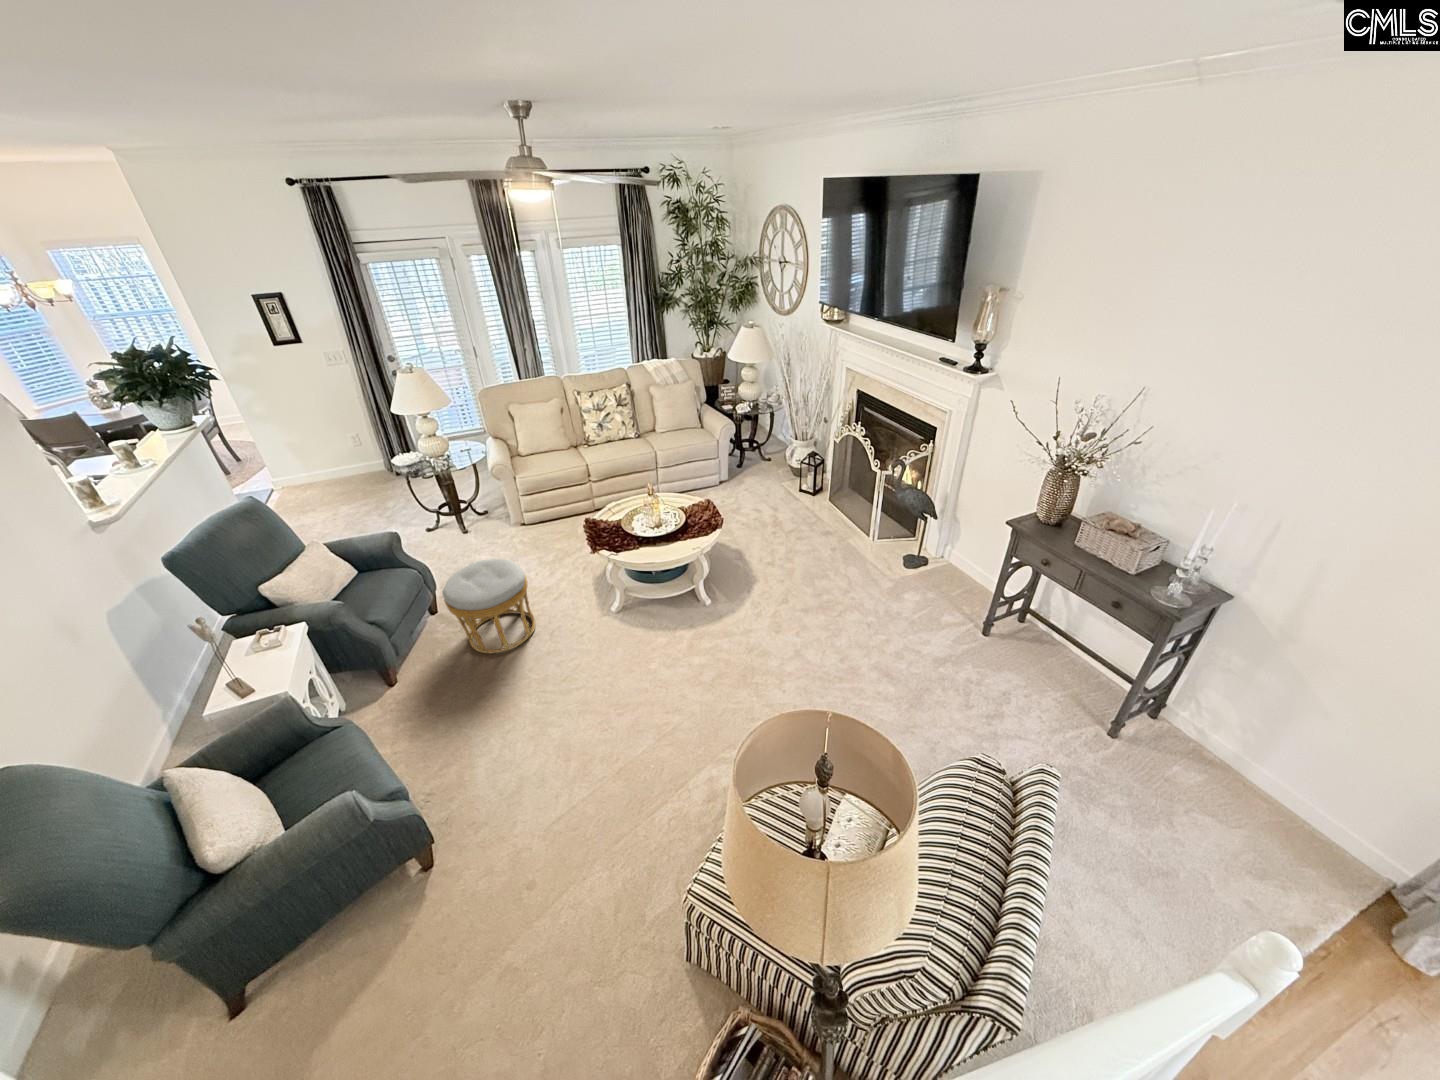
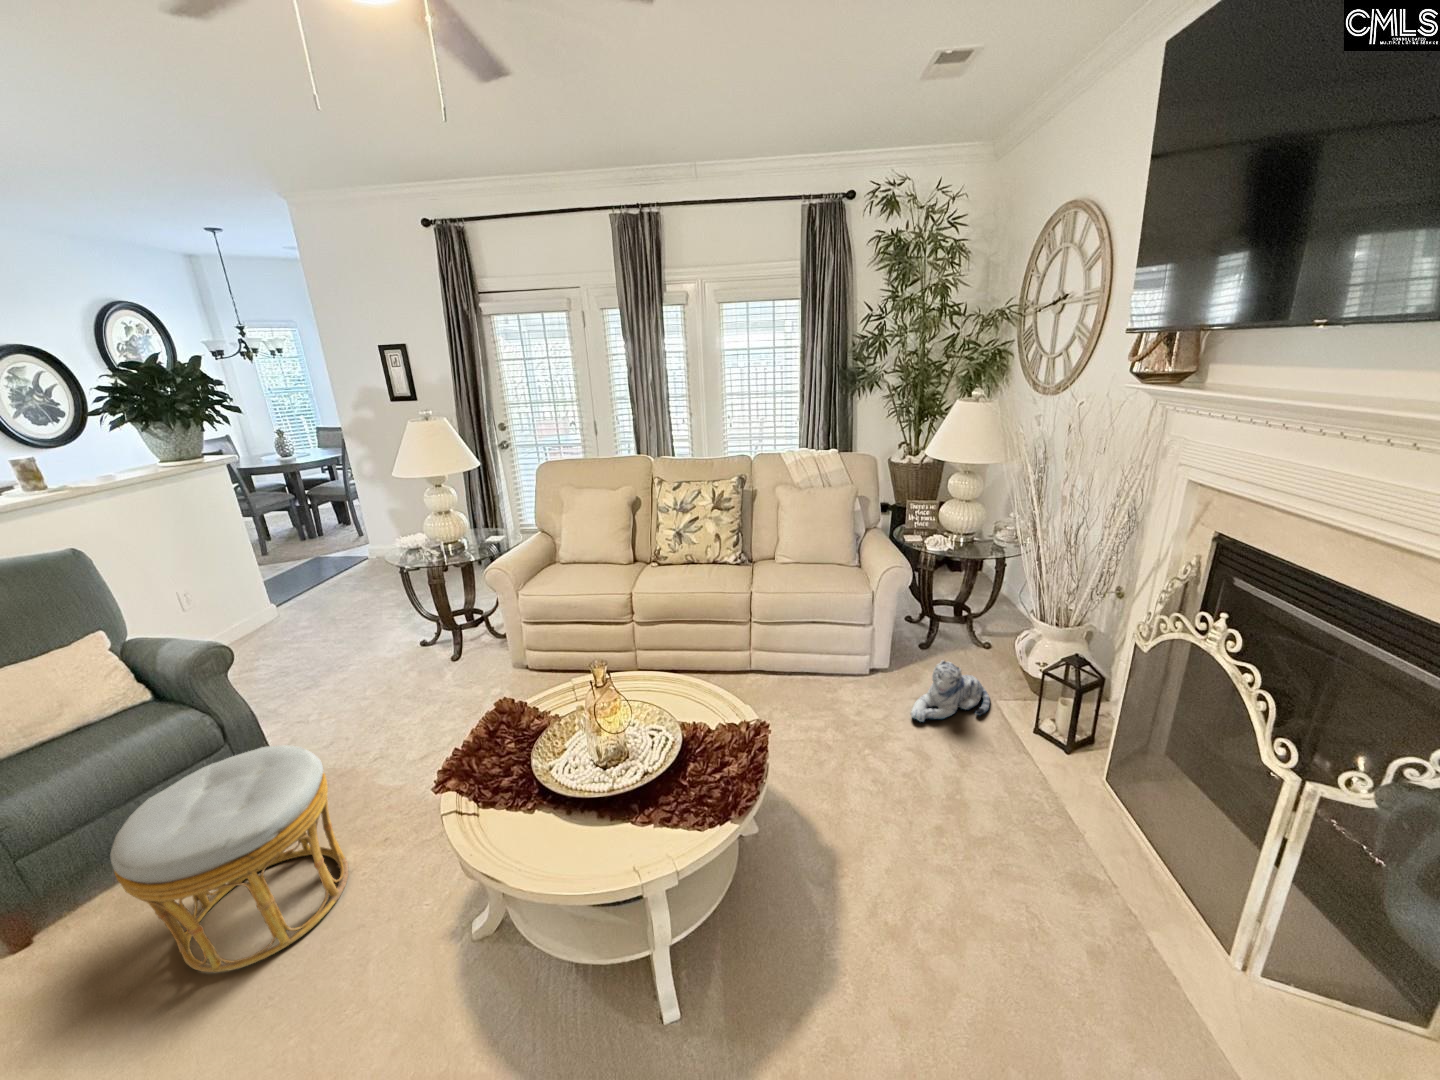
plush toy: none [746,467,779,499] -> present [911,661,990,722]

